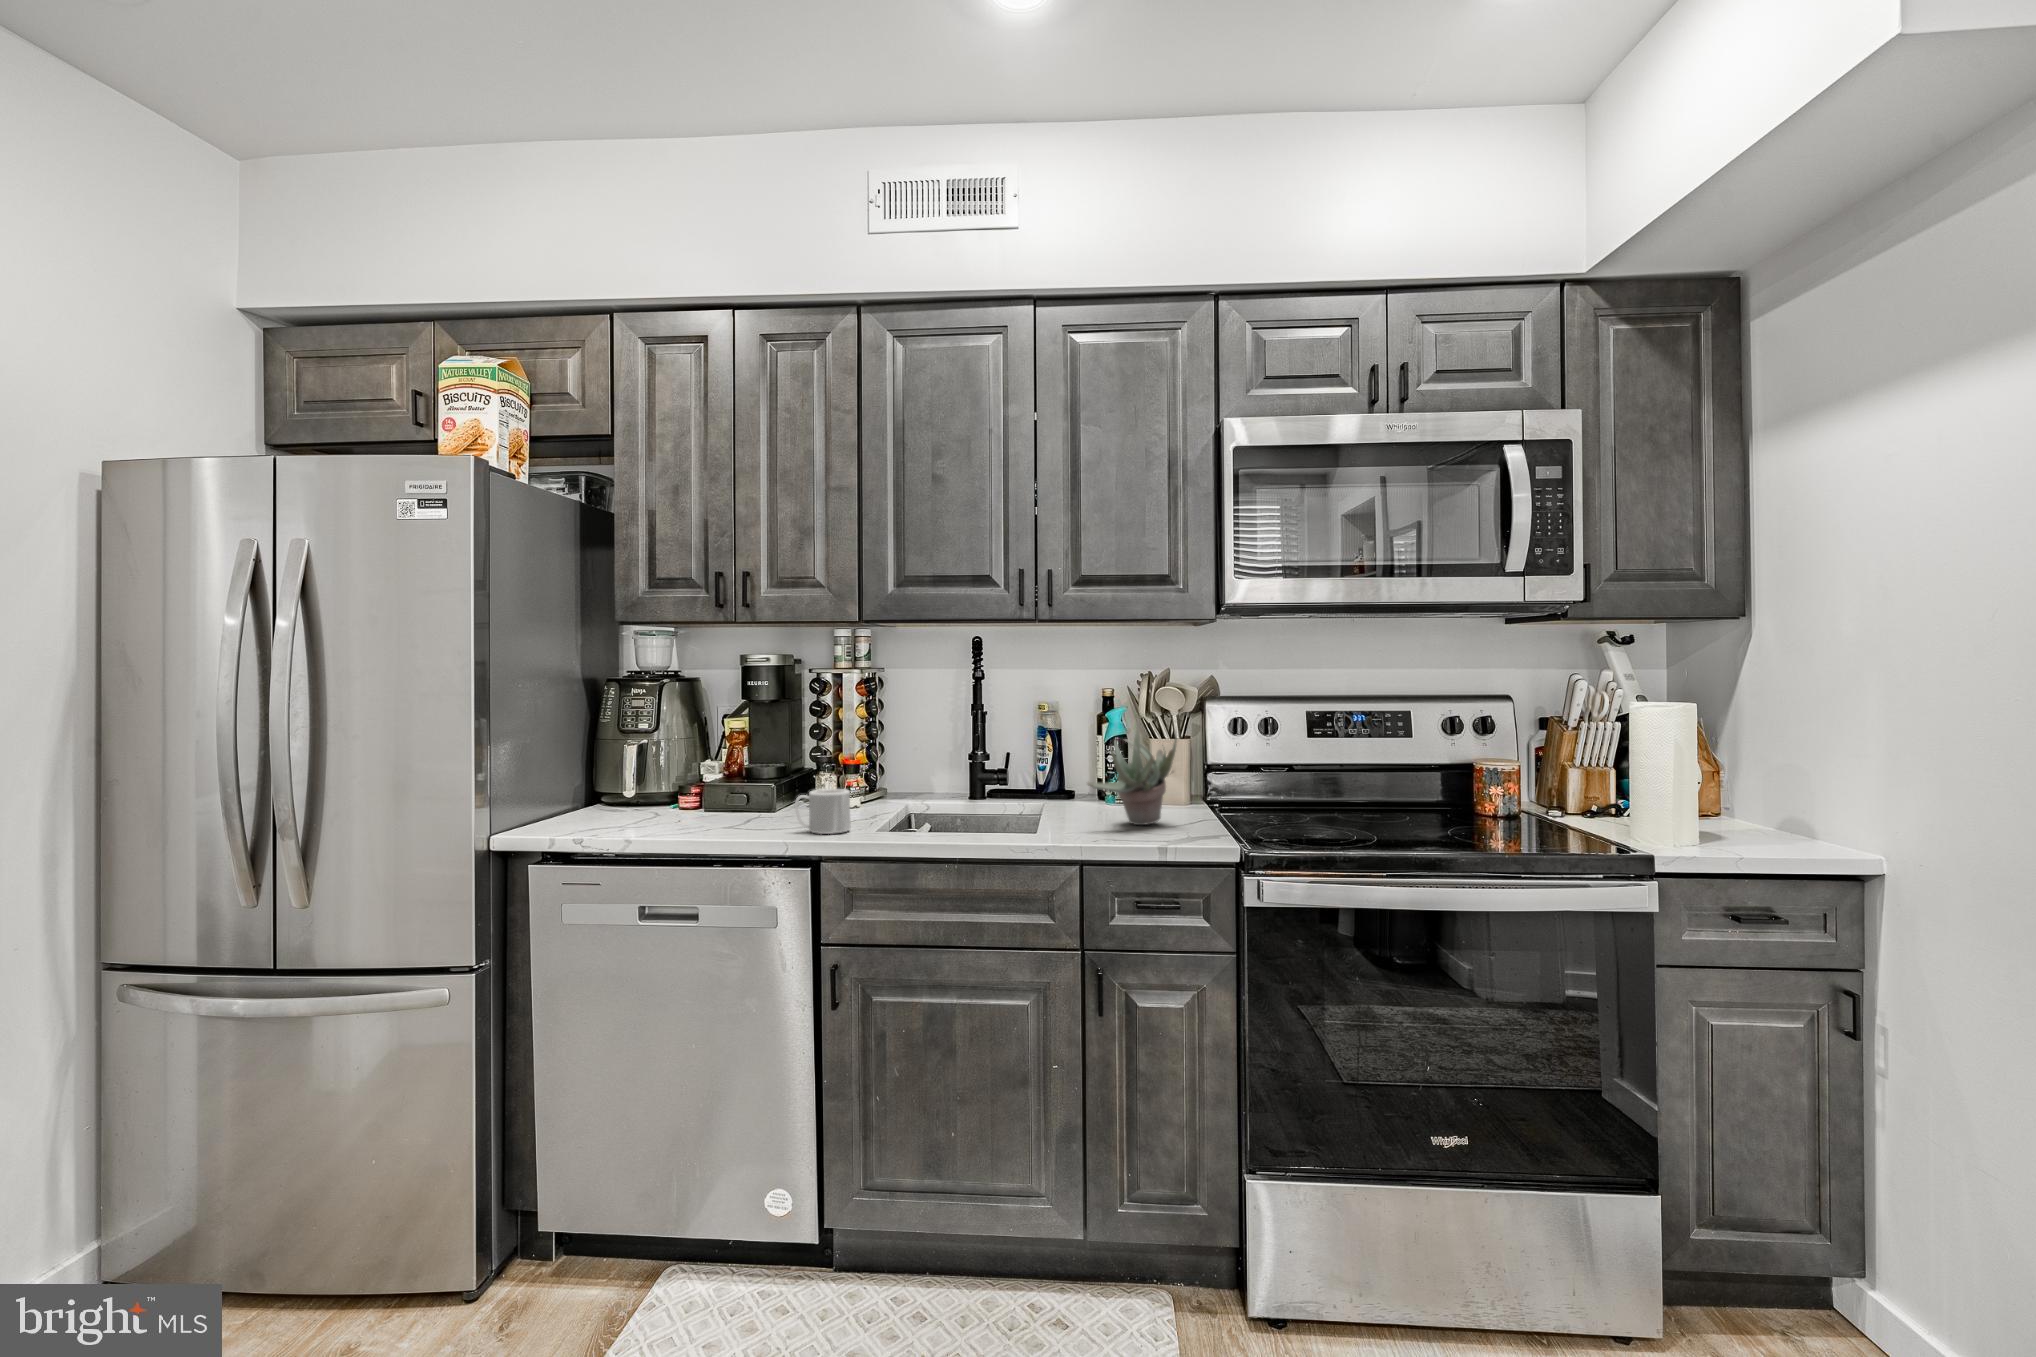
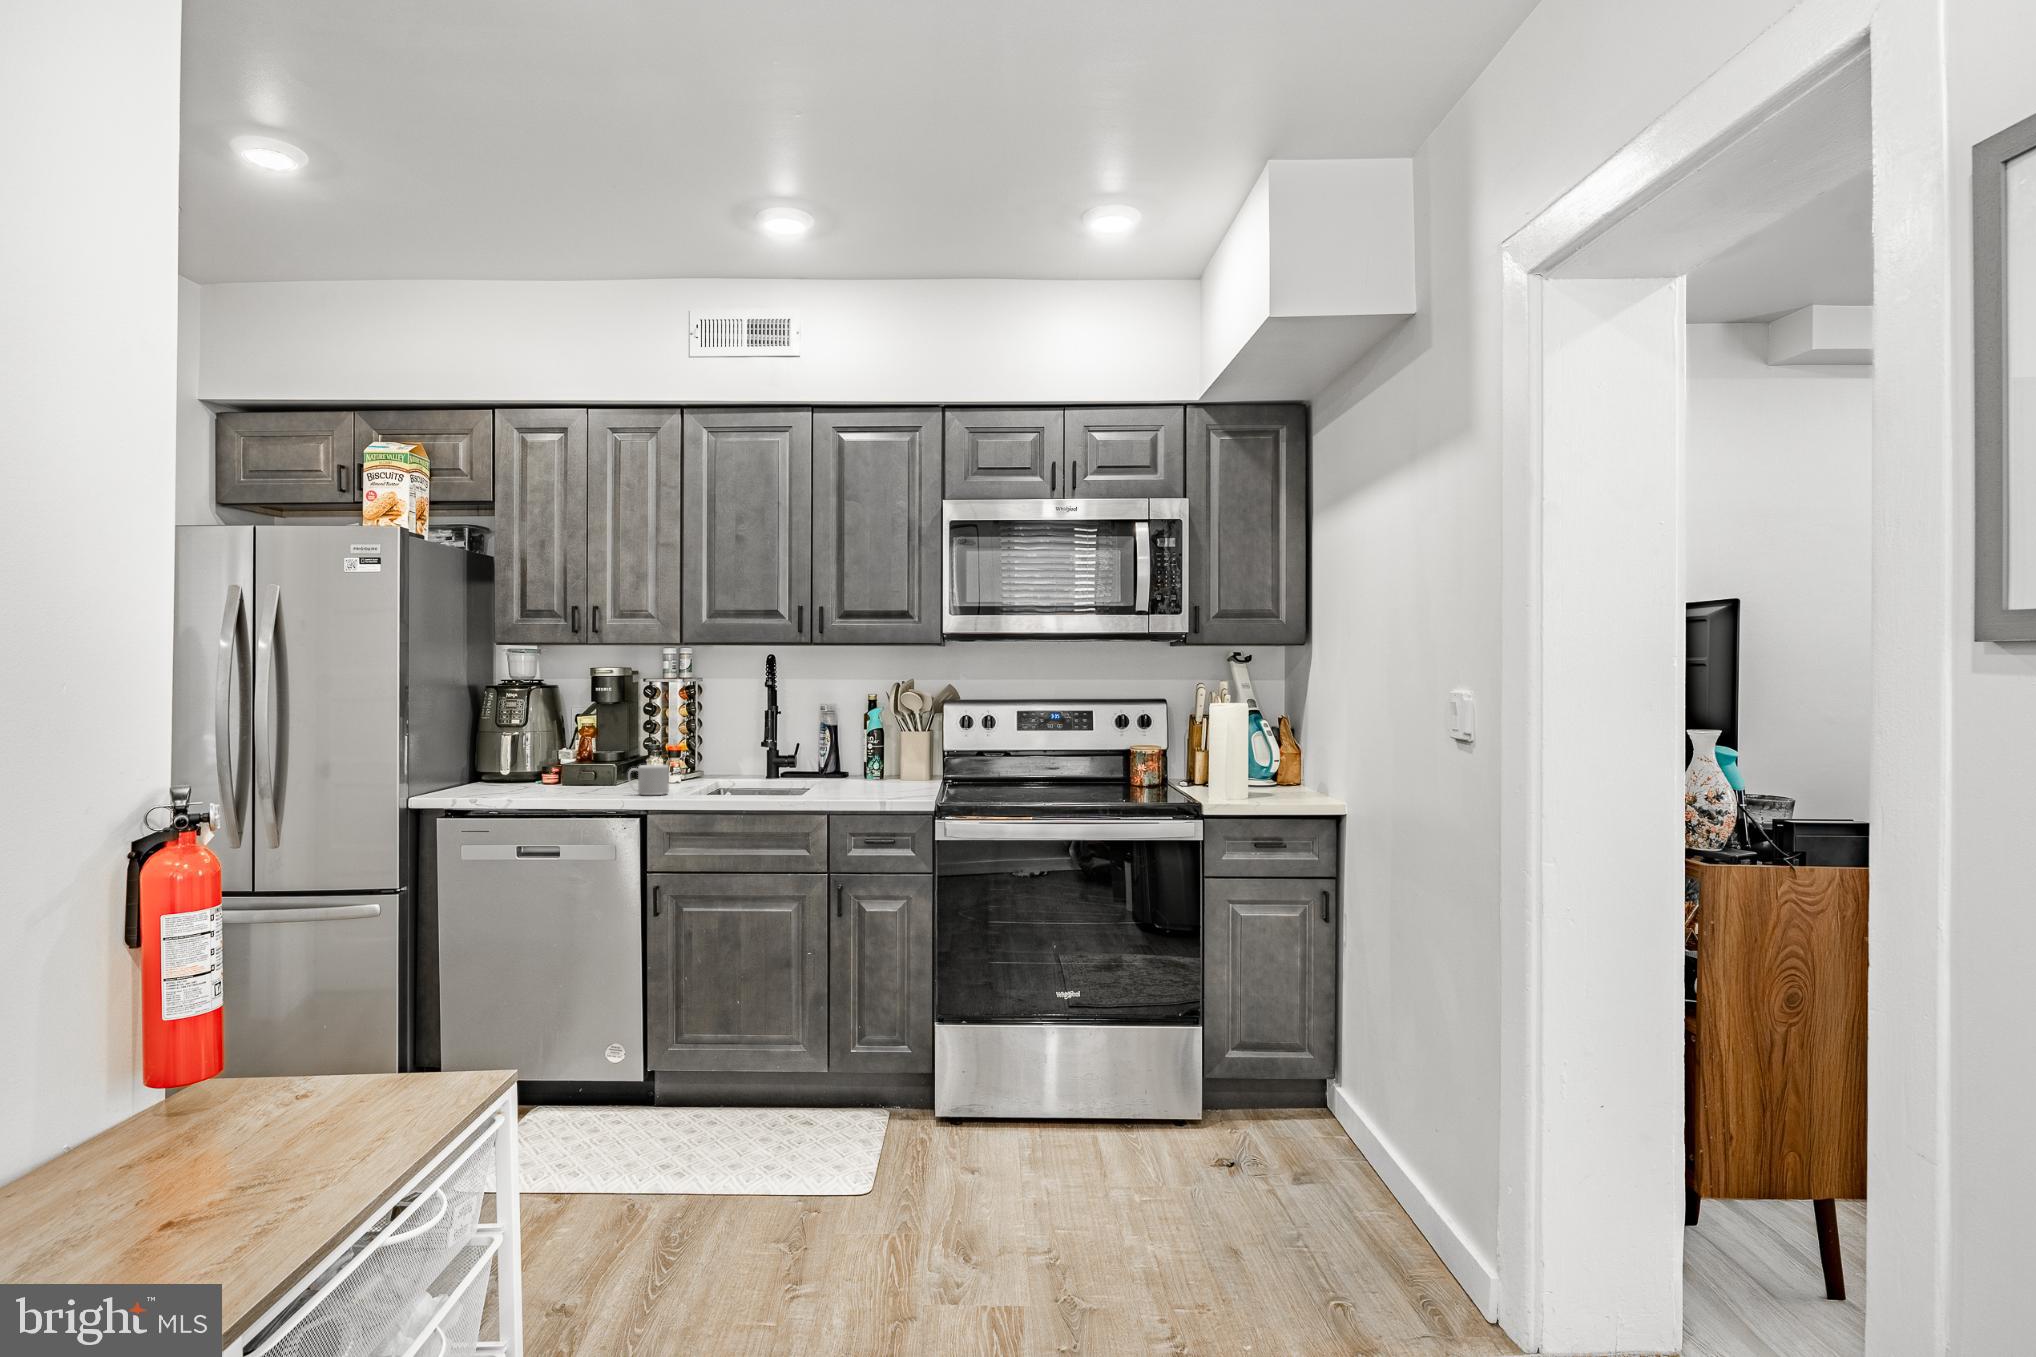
succulent plant: present [1087,720,1177,825] -> none [839,714,909,792]

